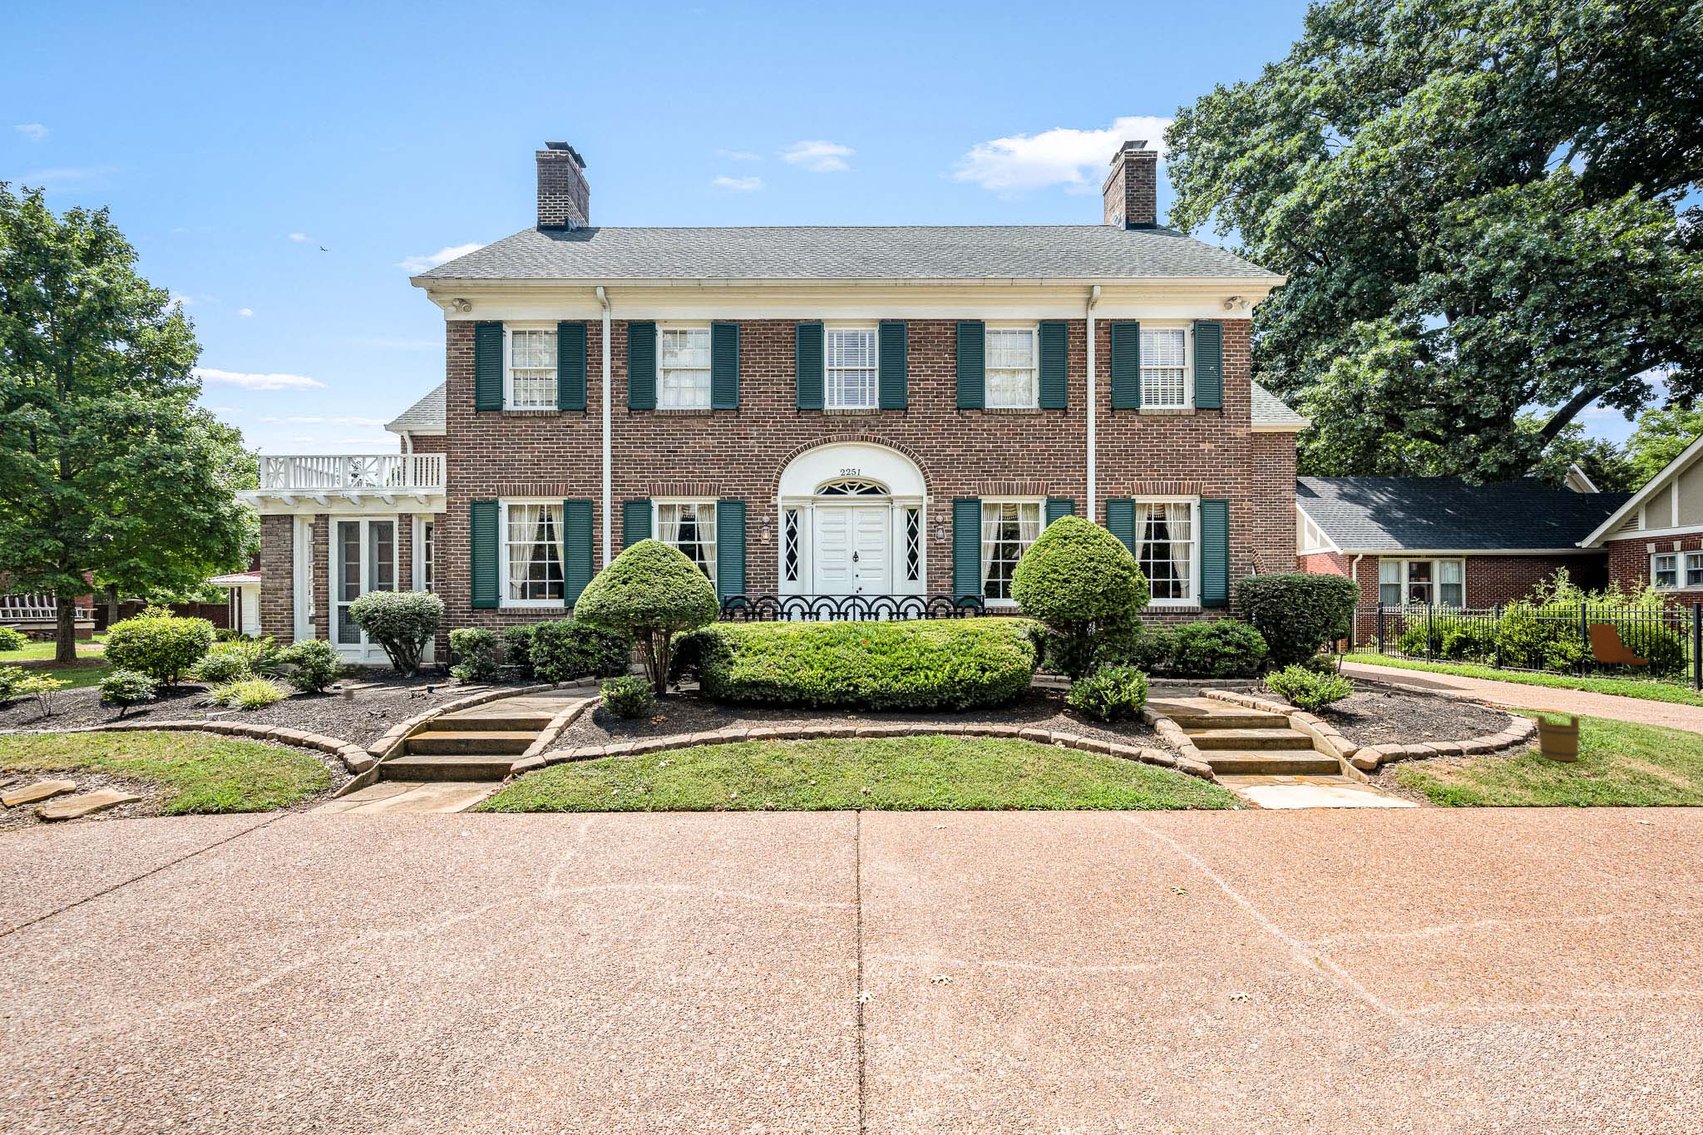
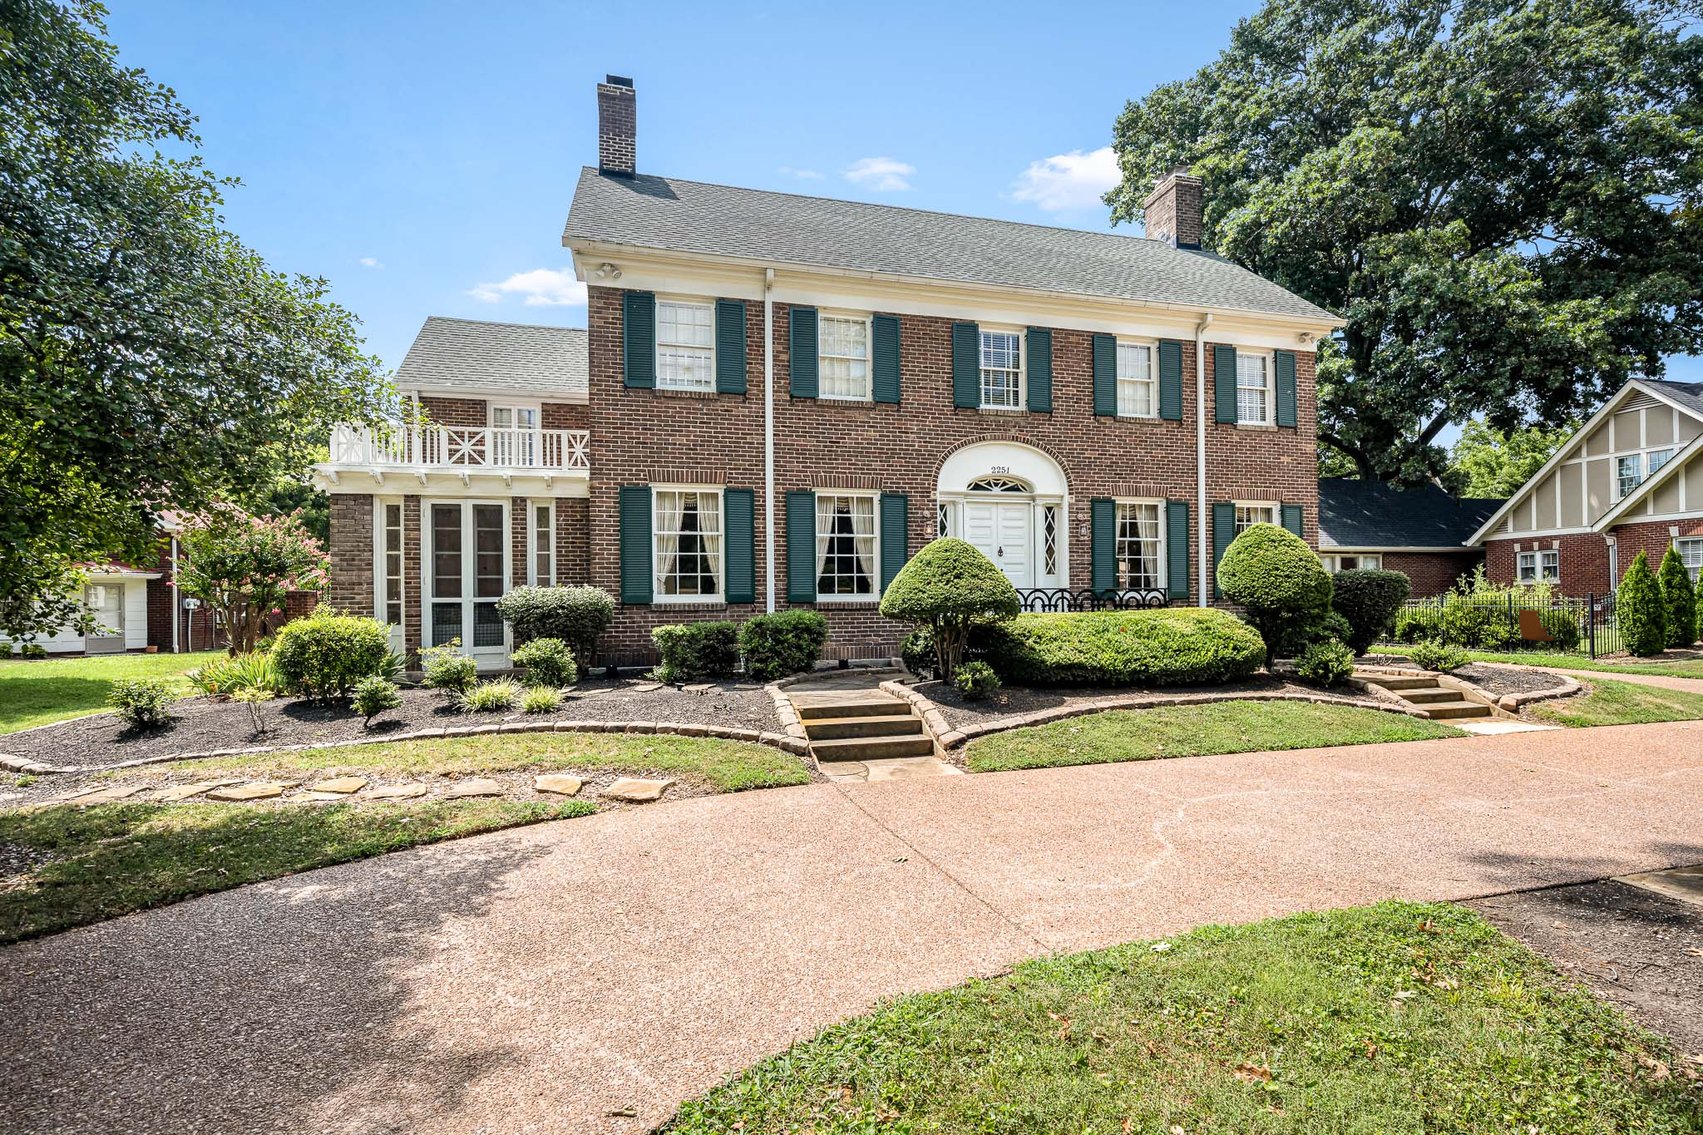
potted plant: present [328,662,368,700] -> none [615,660,646,699]
bucket: present [1537,715,1580,761] -> none [1604,669,1632,699]

